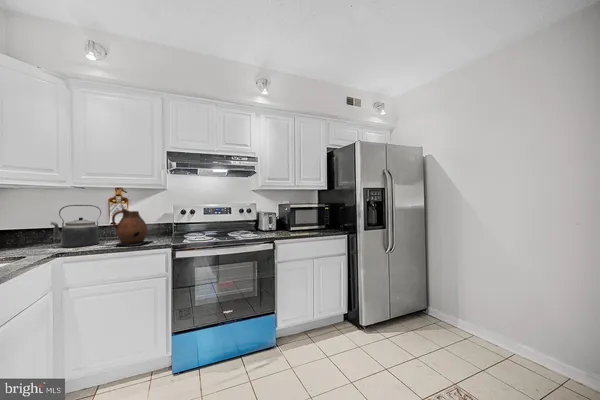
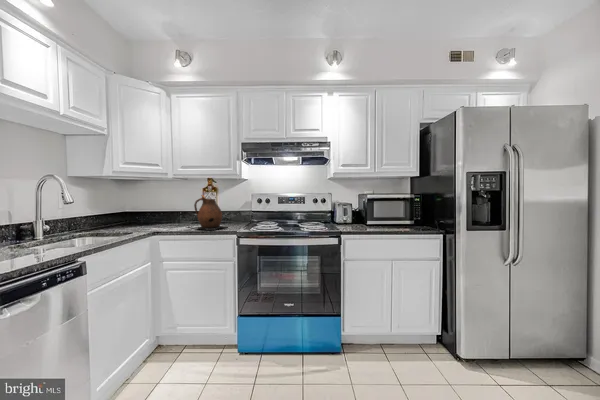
kettle: present [51,205,101,247] -> none [157,193,192,228]

